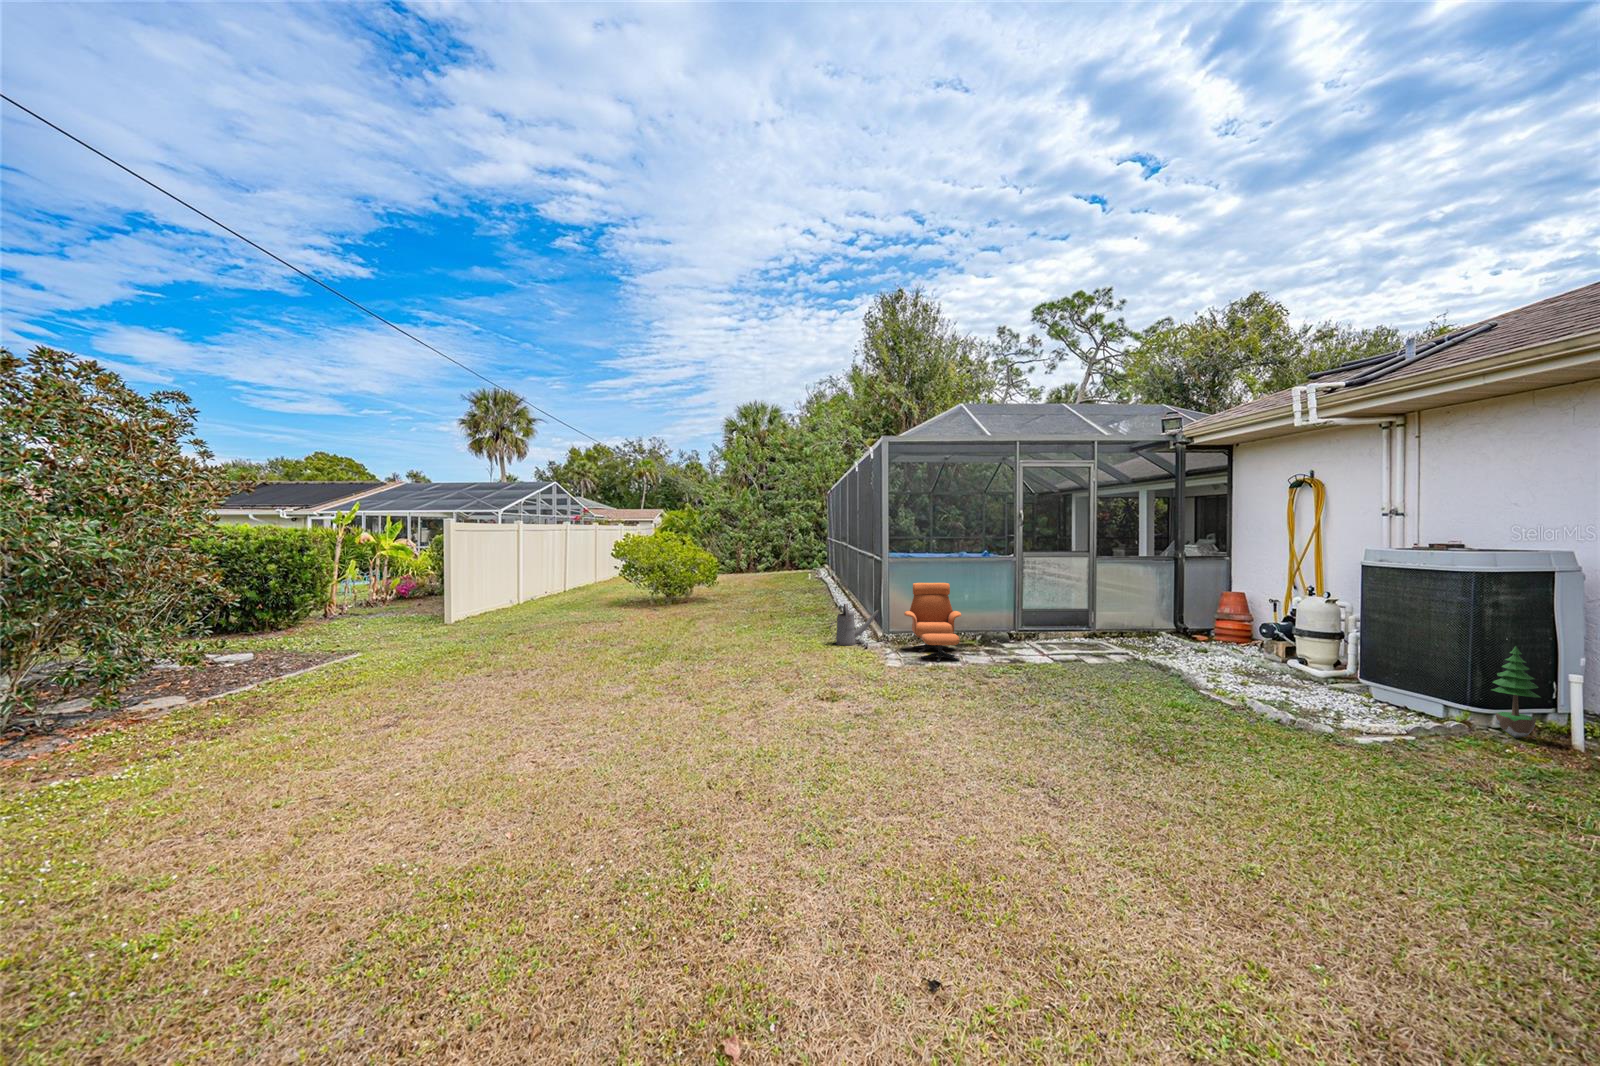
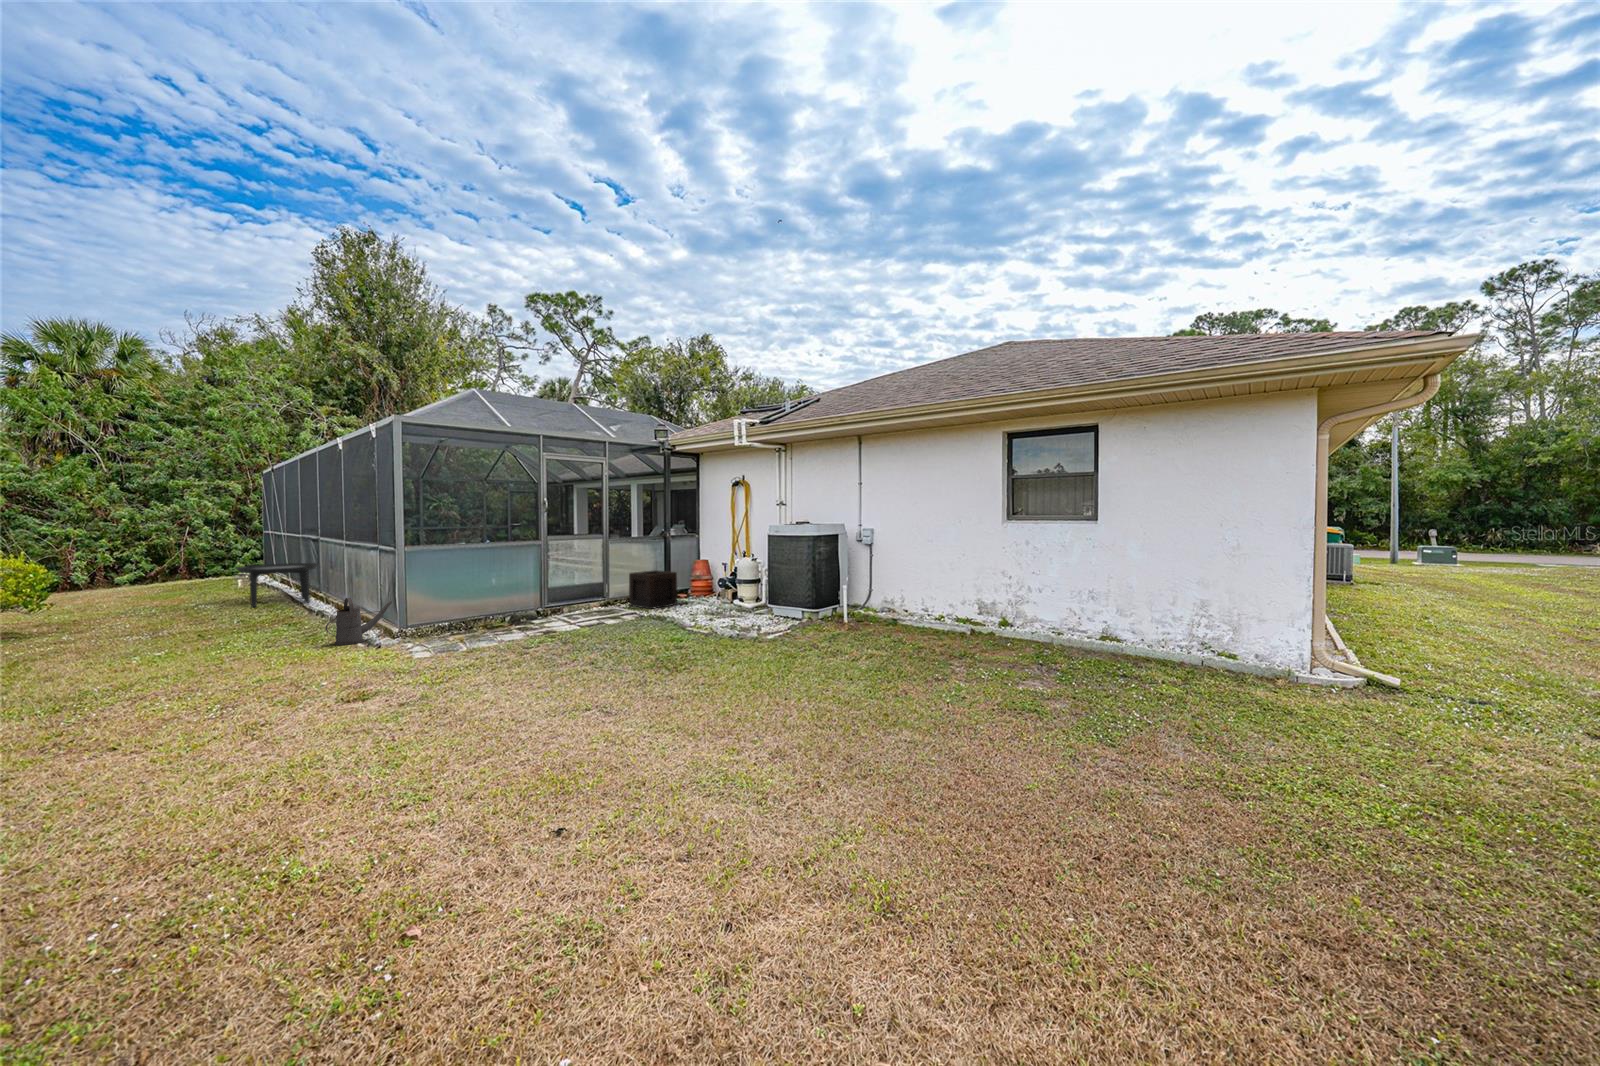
round table: none [794,570,846,603] -> present [236,563,319,607]
lounge chair: present [904,583,961,662] -> none [426,567,492,644]
wooden crate: none [1124,601,1194,651] -> present [629,570,677,609]
potted tree: present [1492,646,1540,738] -> none [823,578,841,628]

